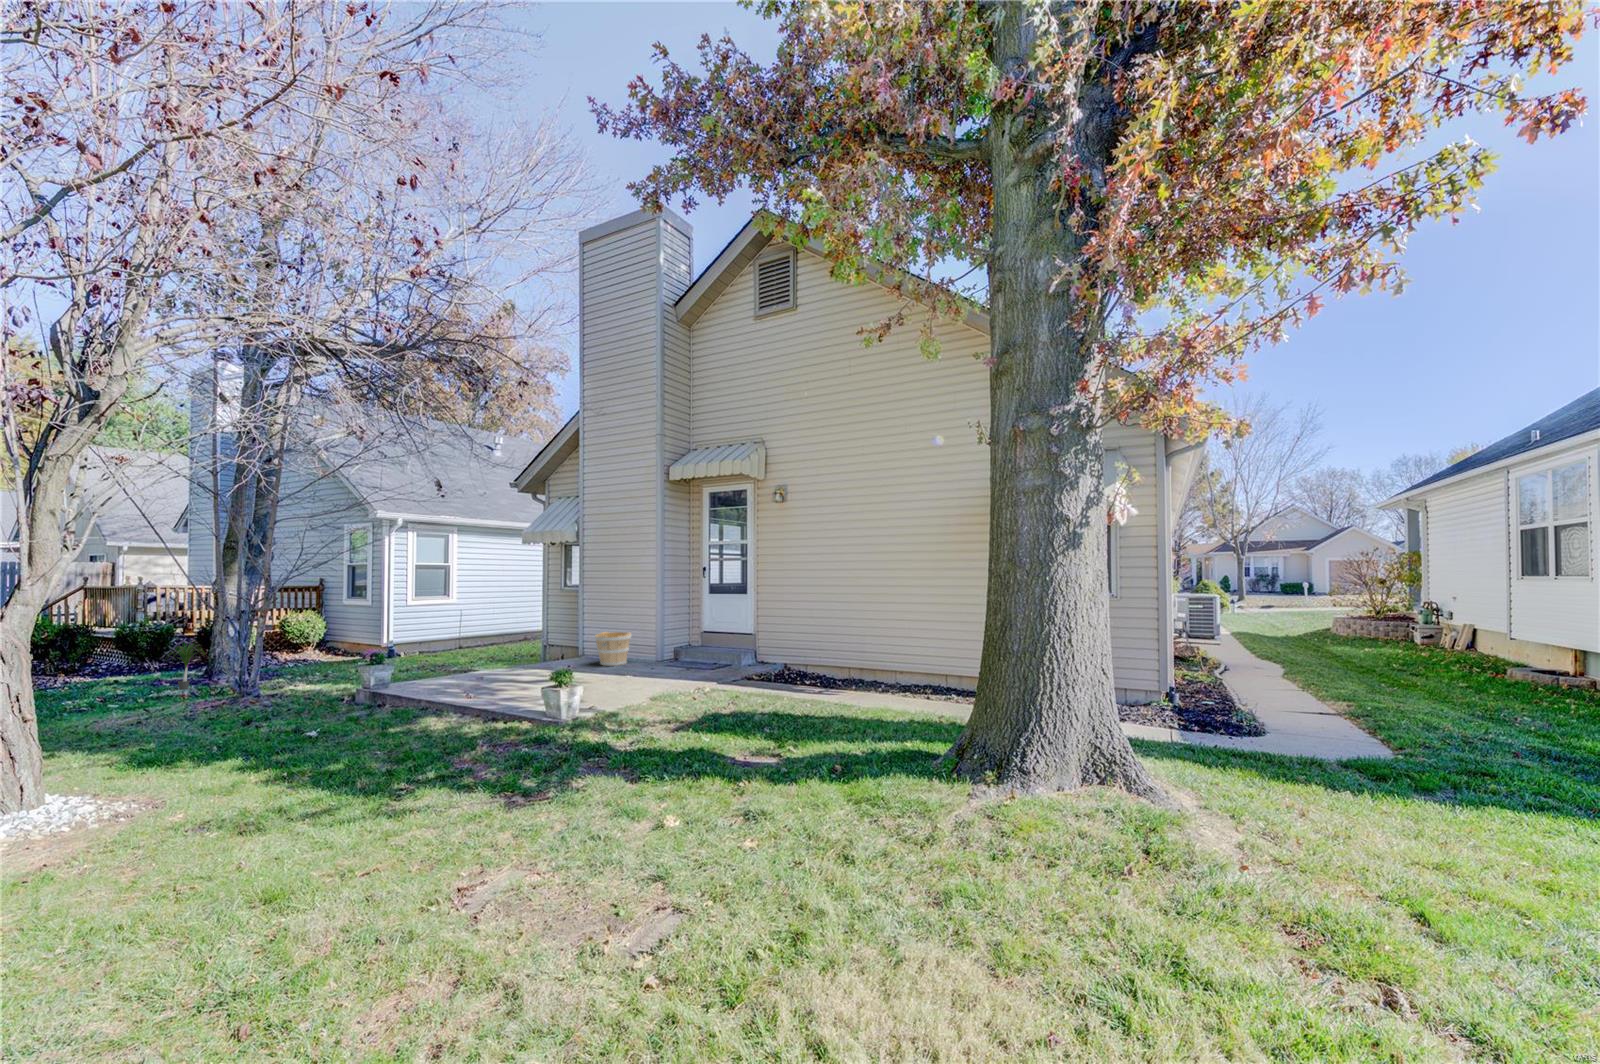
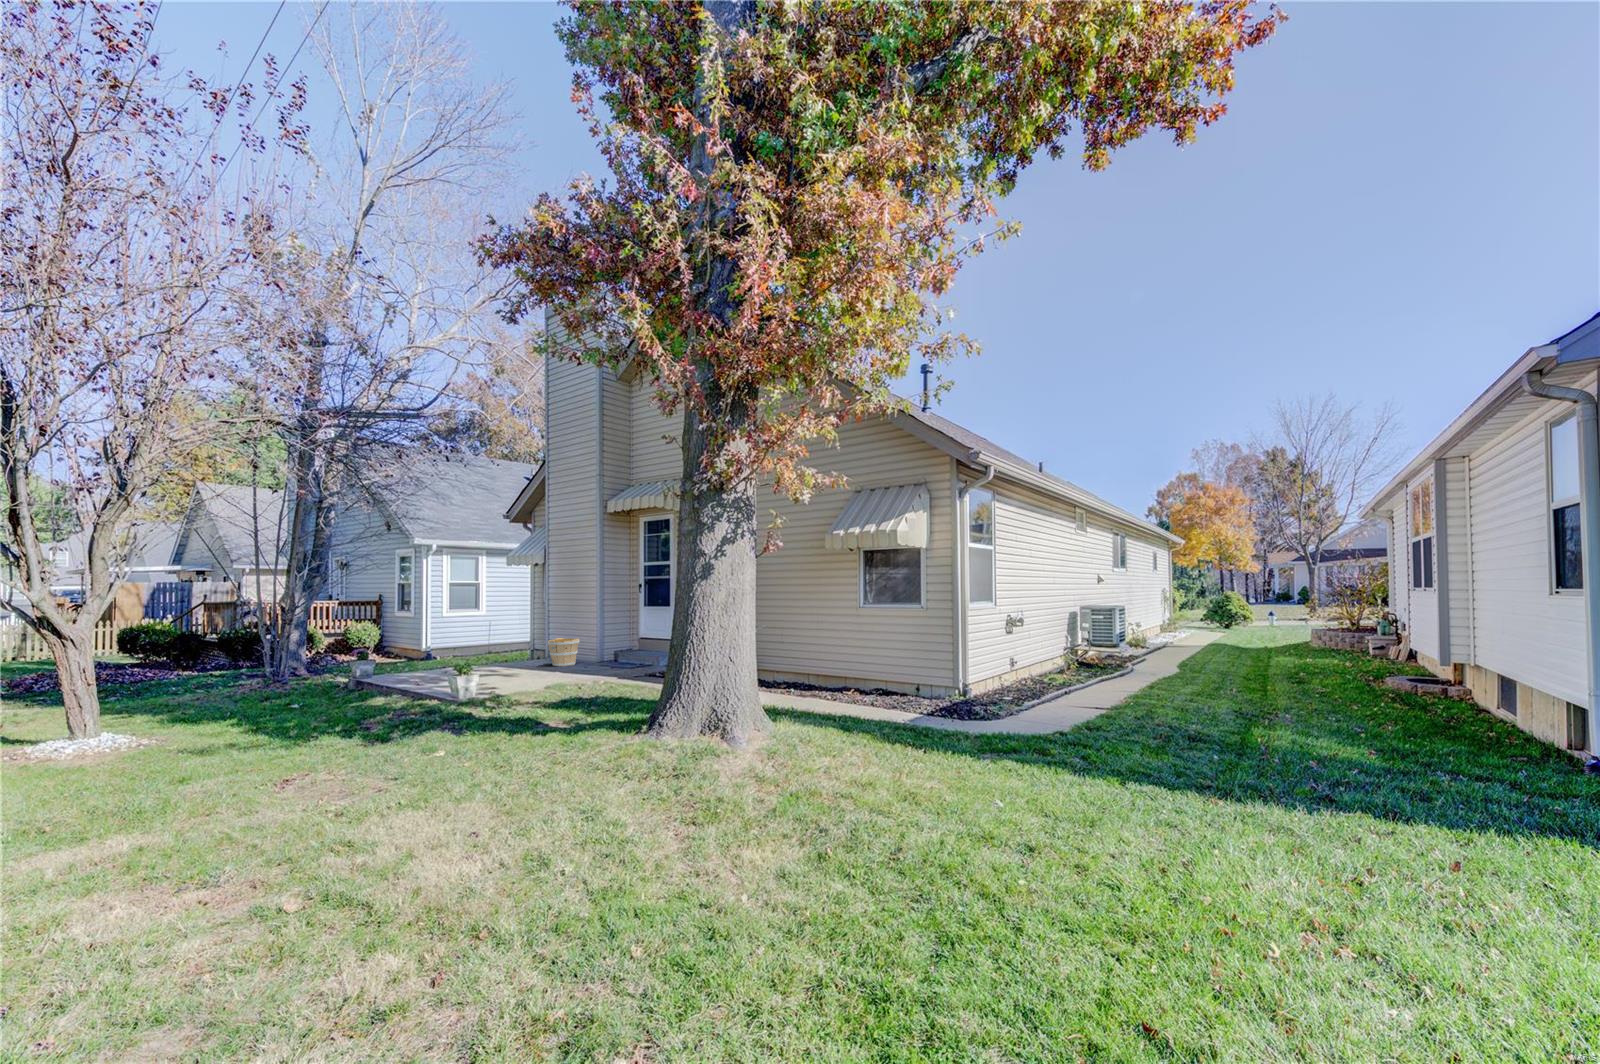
potted plant: present [176,643,195,689] -> none [235,639,267,678]

